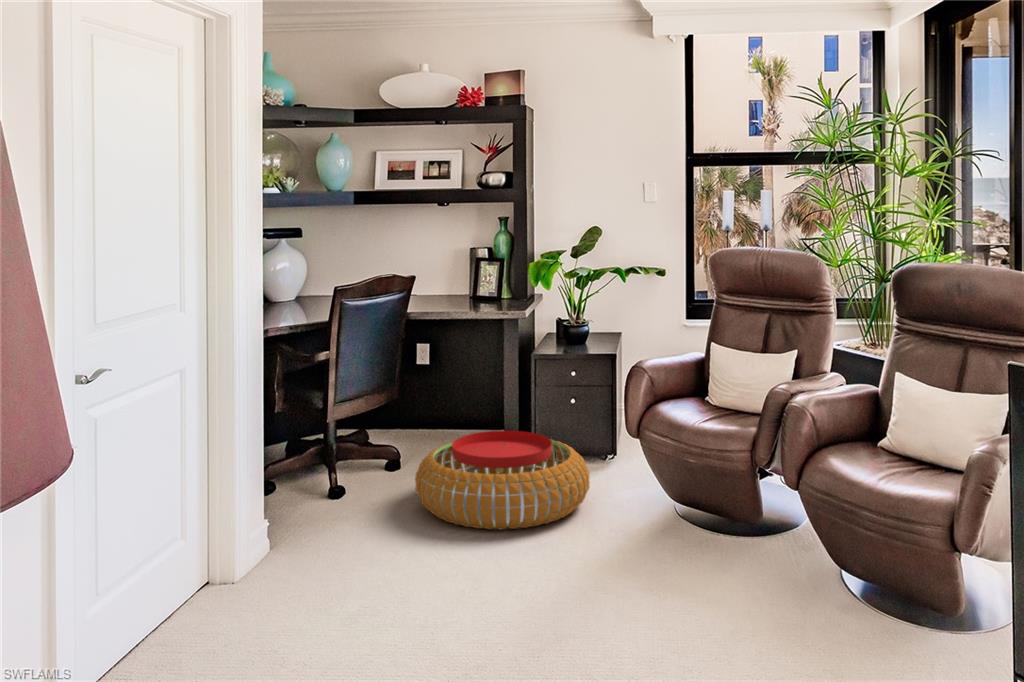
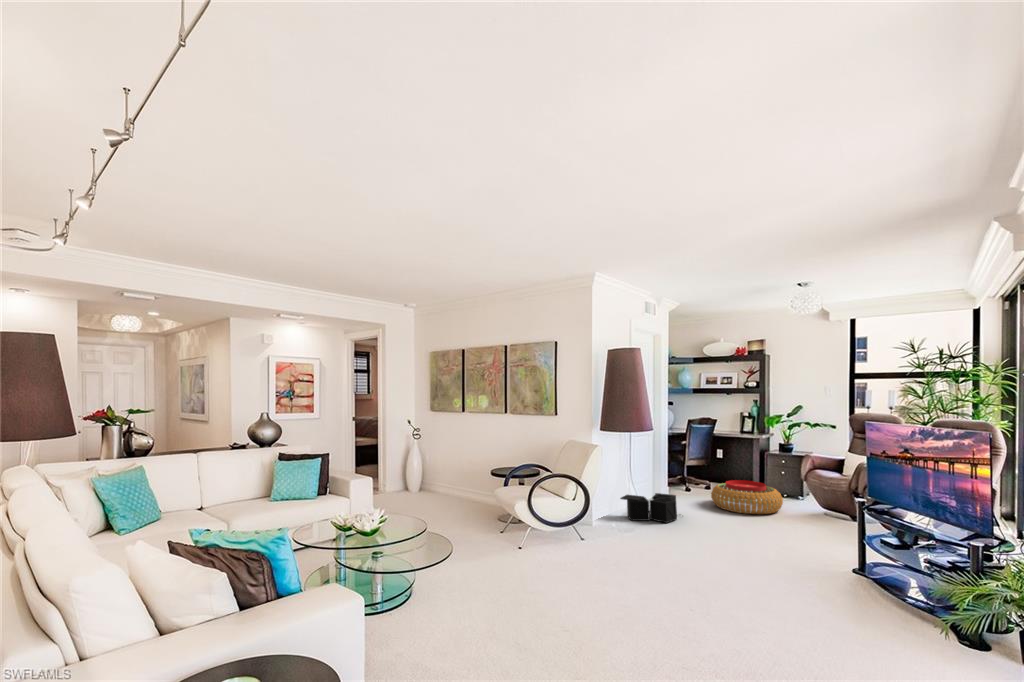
storage bin: none [133,518,344,643] -> present [620,493,677,523]

